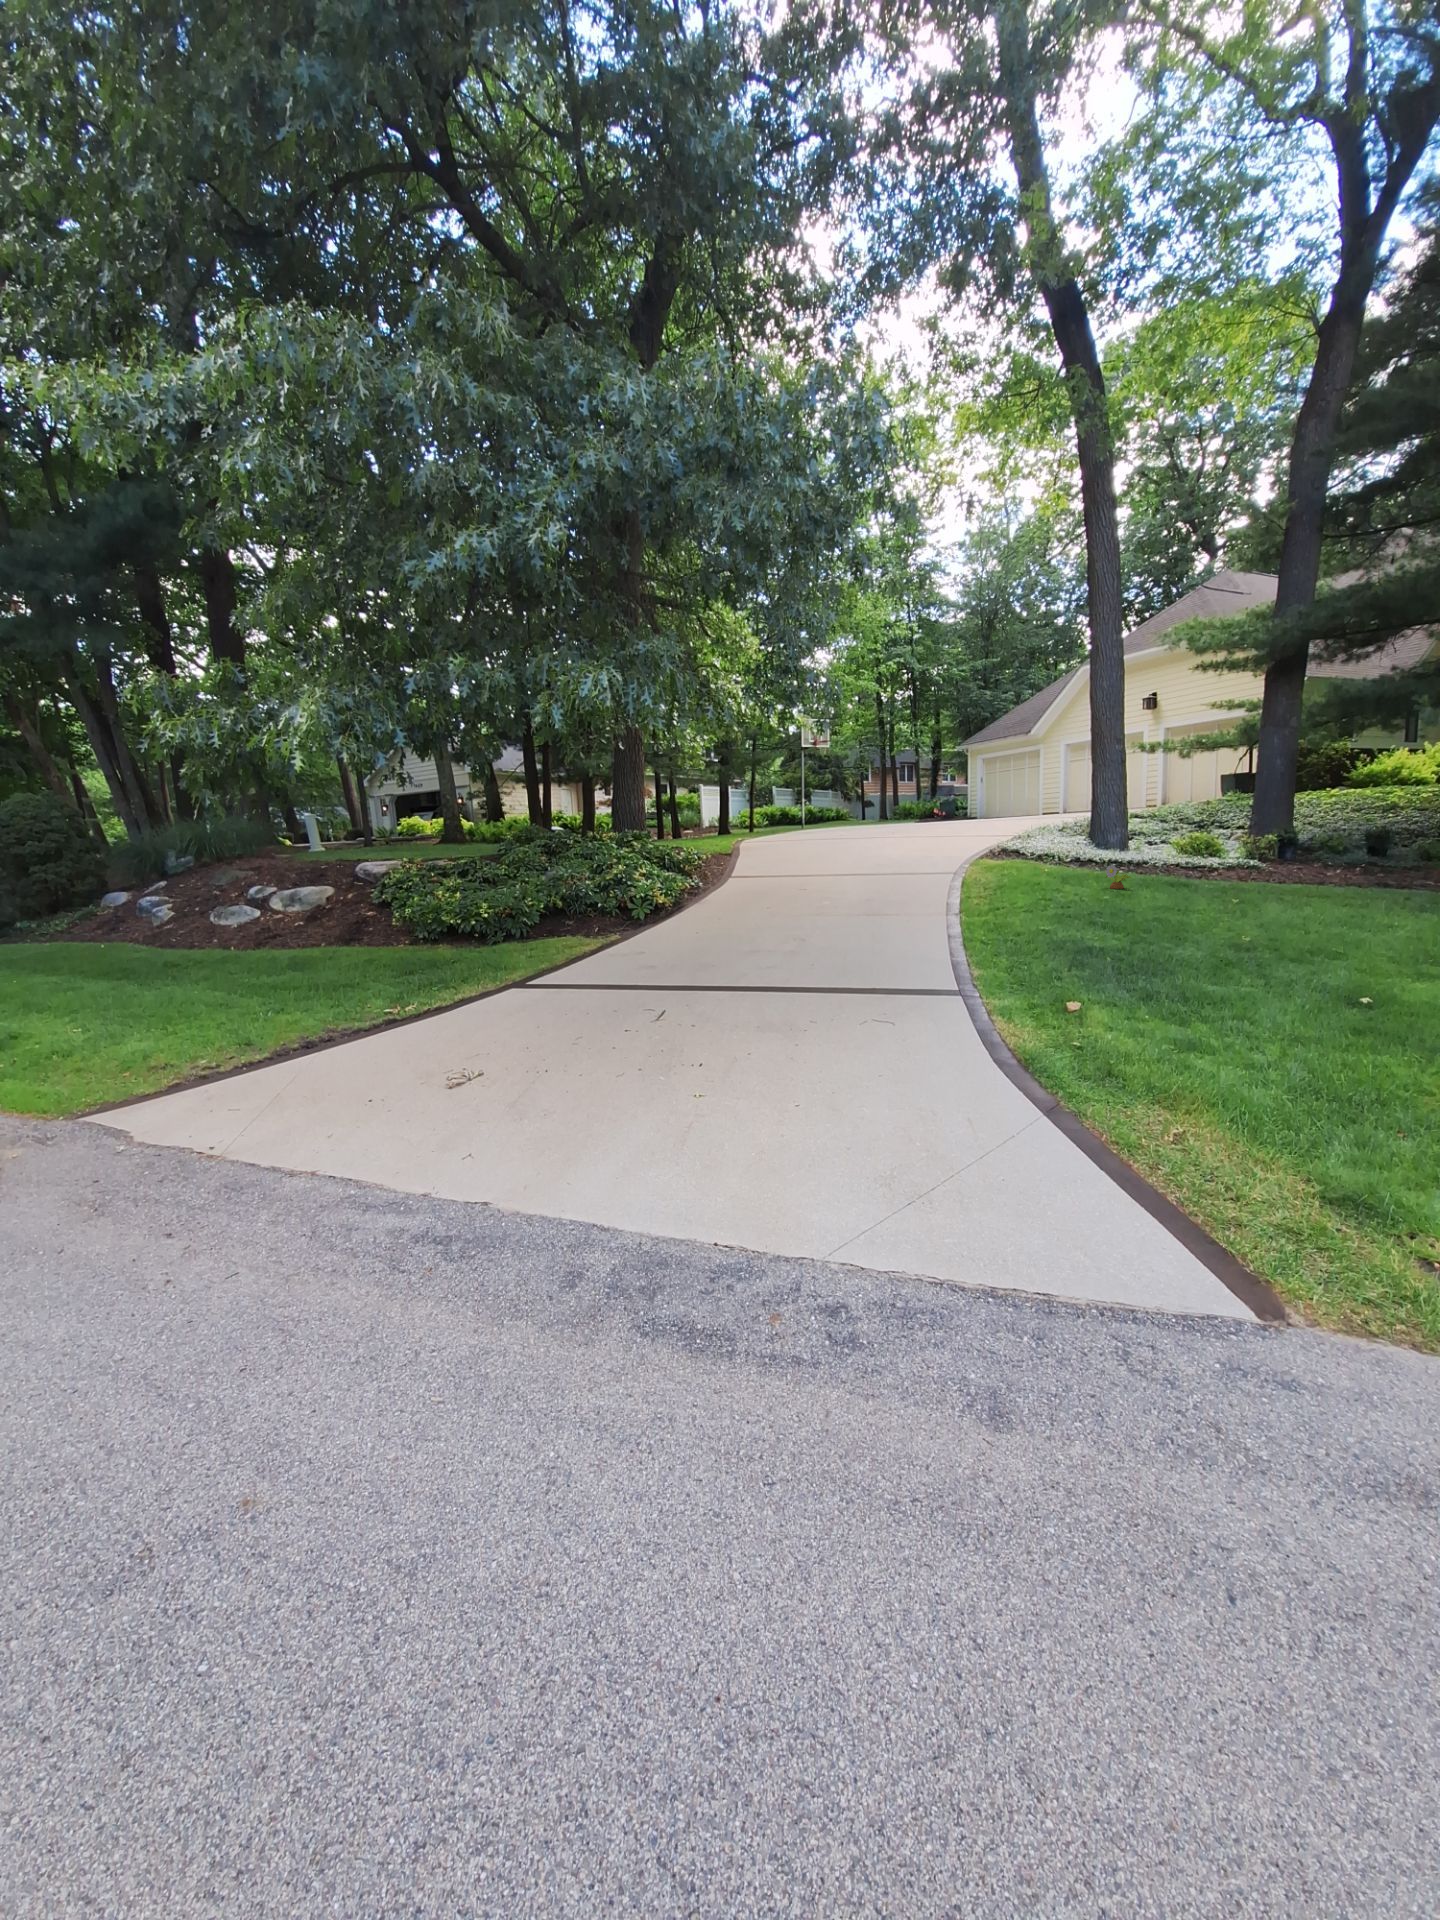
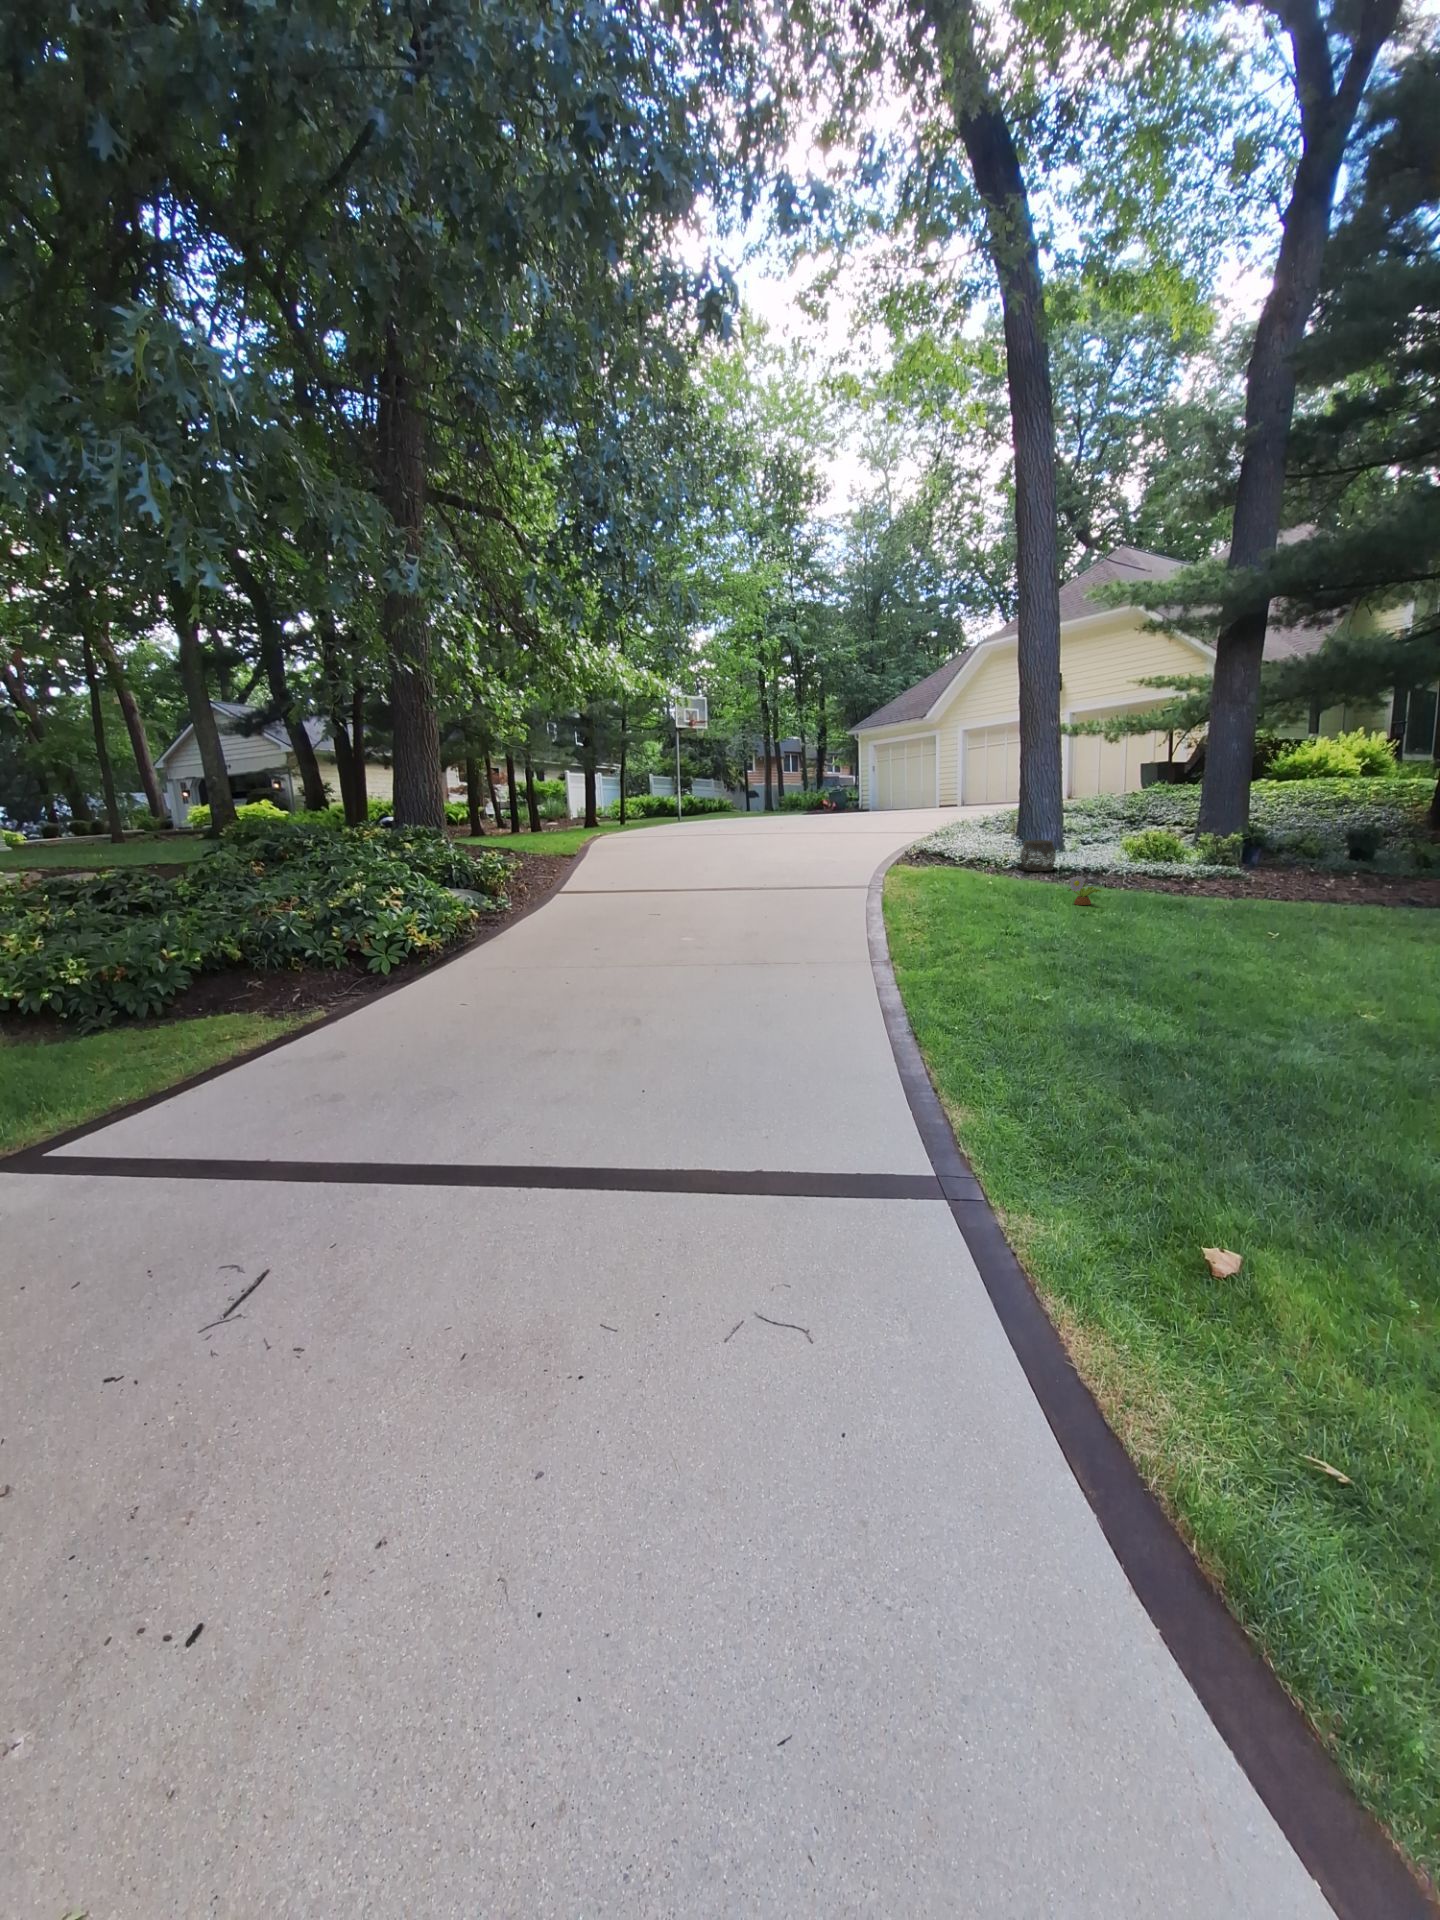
woven basket: none [1079,839,1110,865] -> present [1020,840,1056,871]

